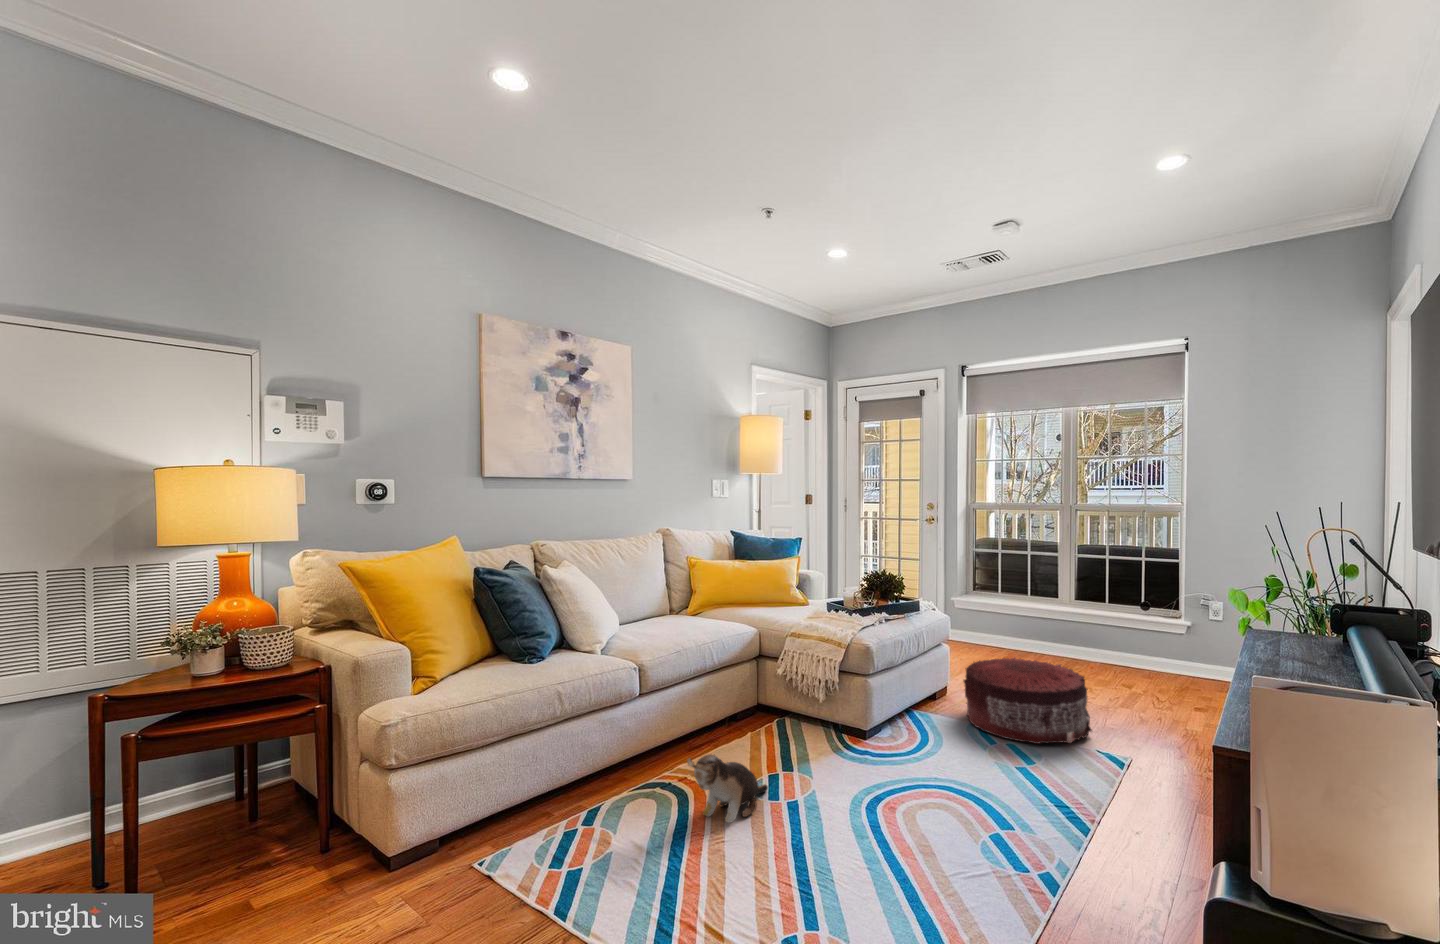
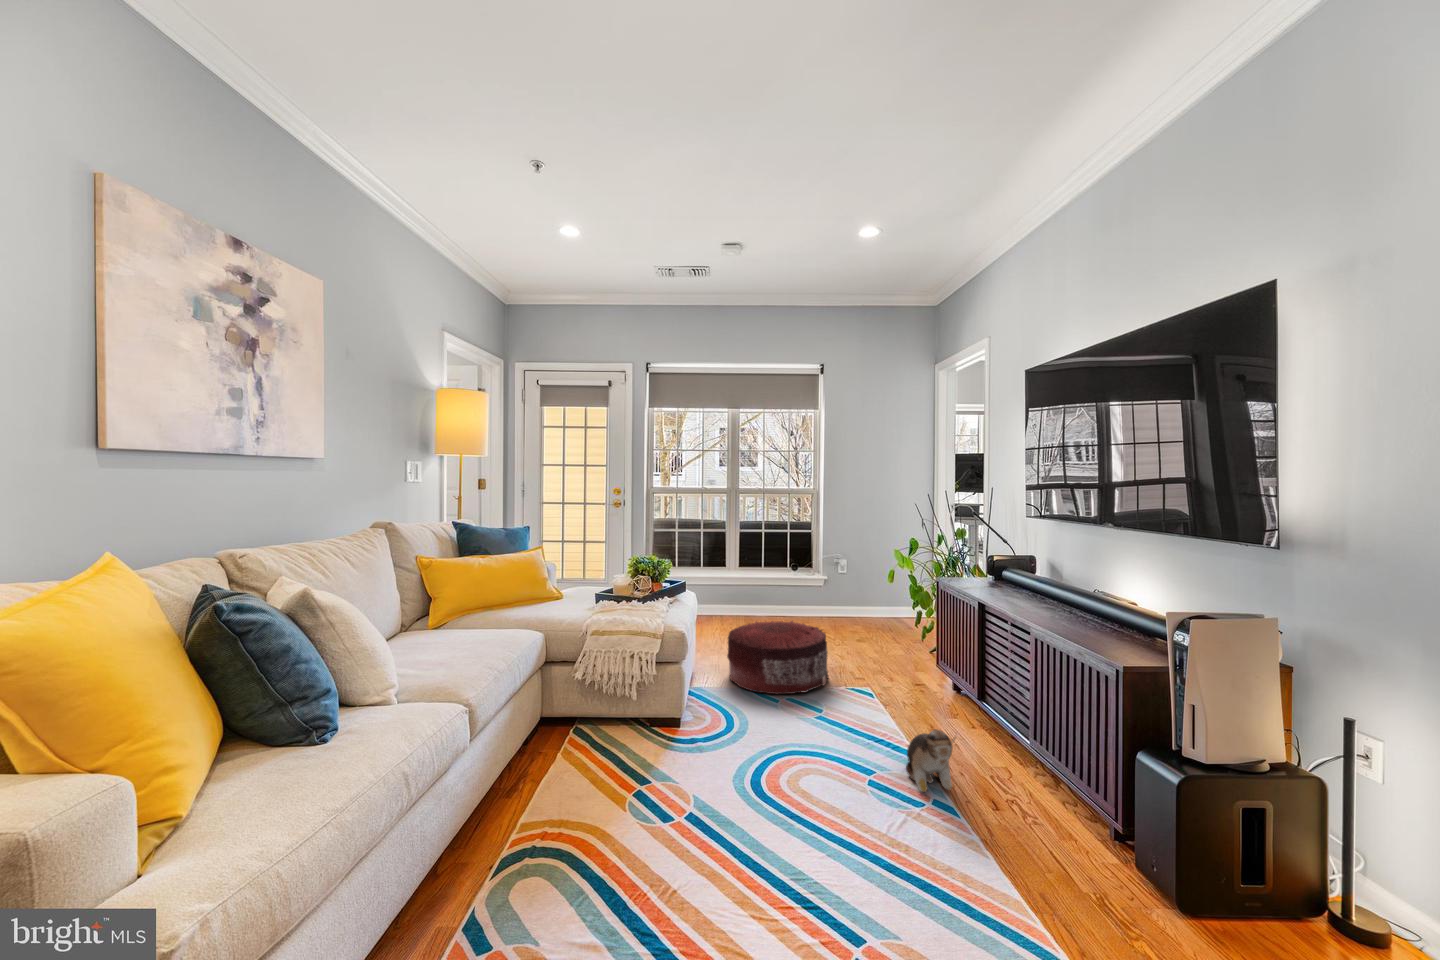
plush toy: present [687,754,768,823] -> present [906,729,956,792]

